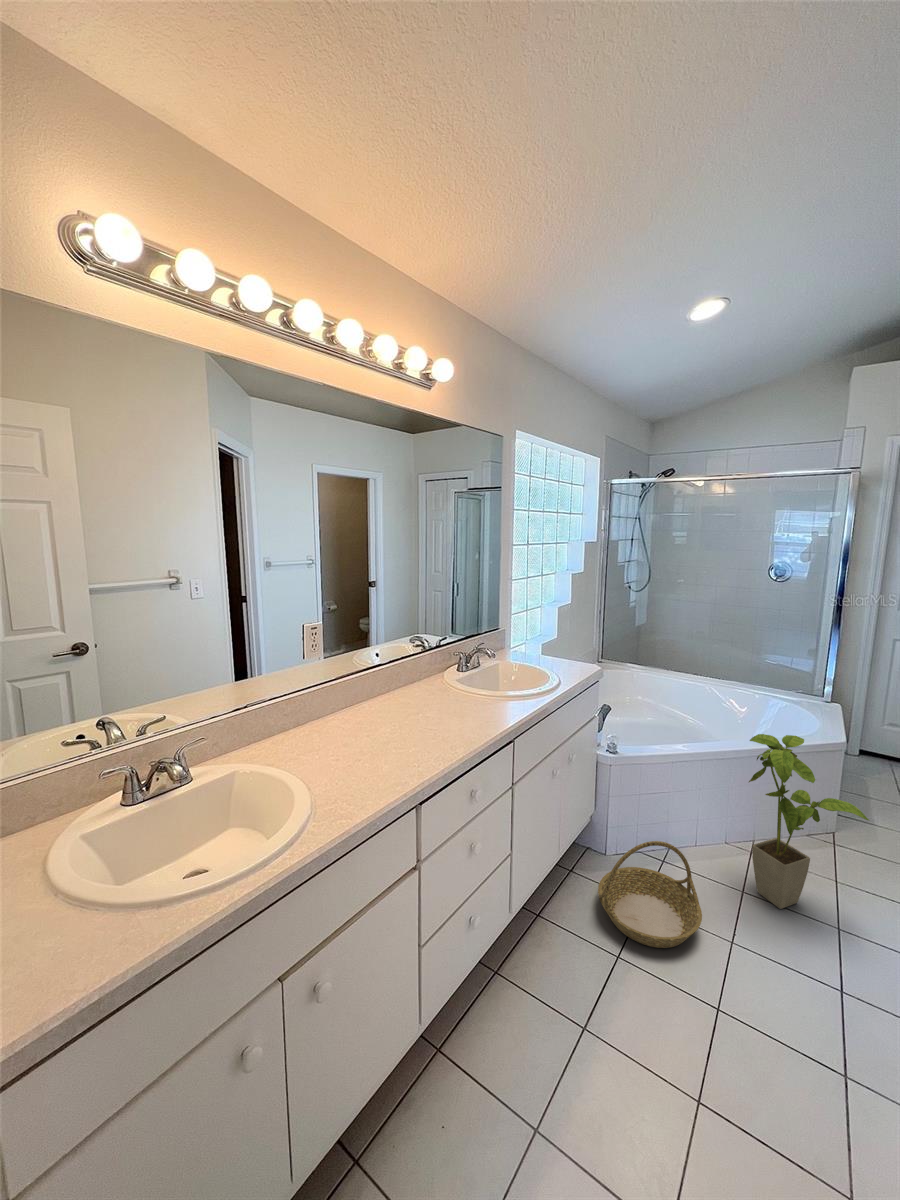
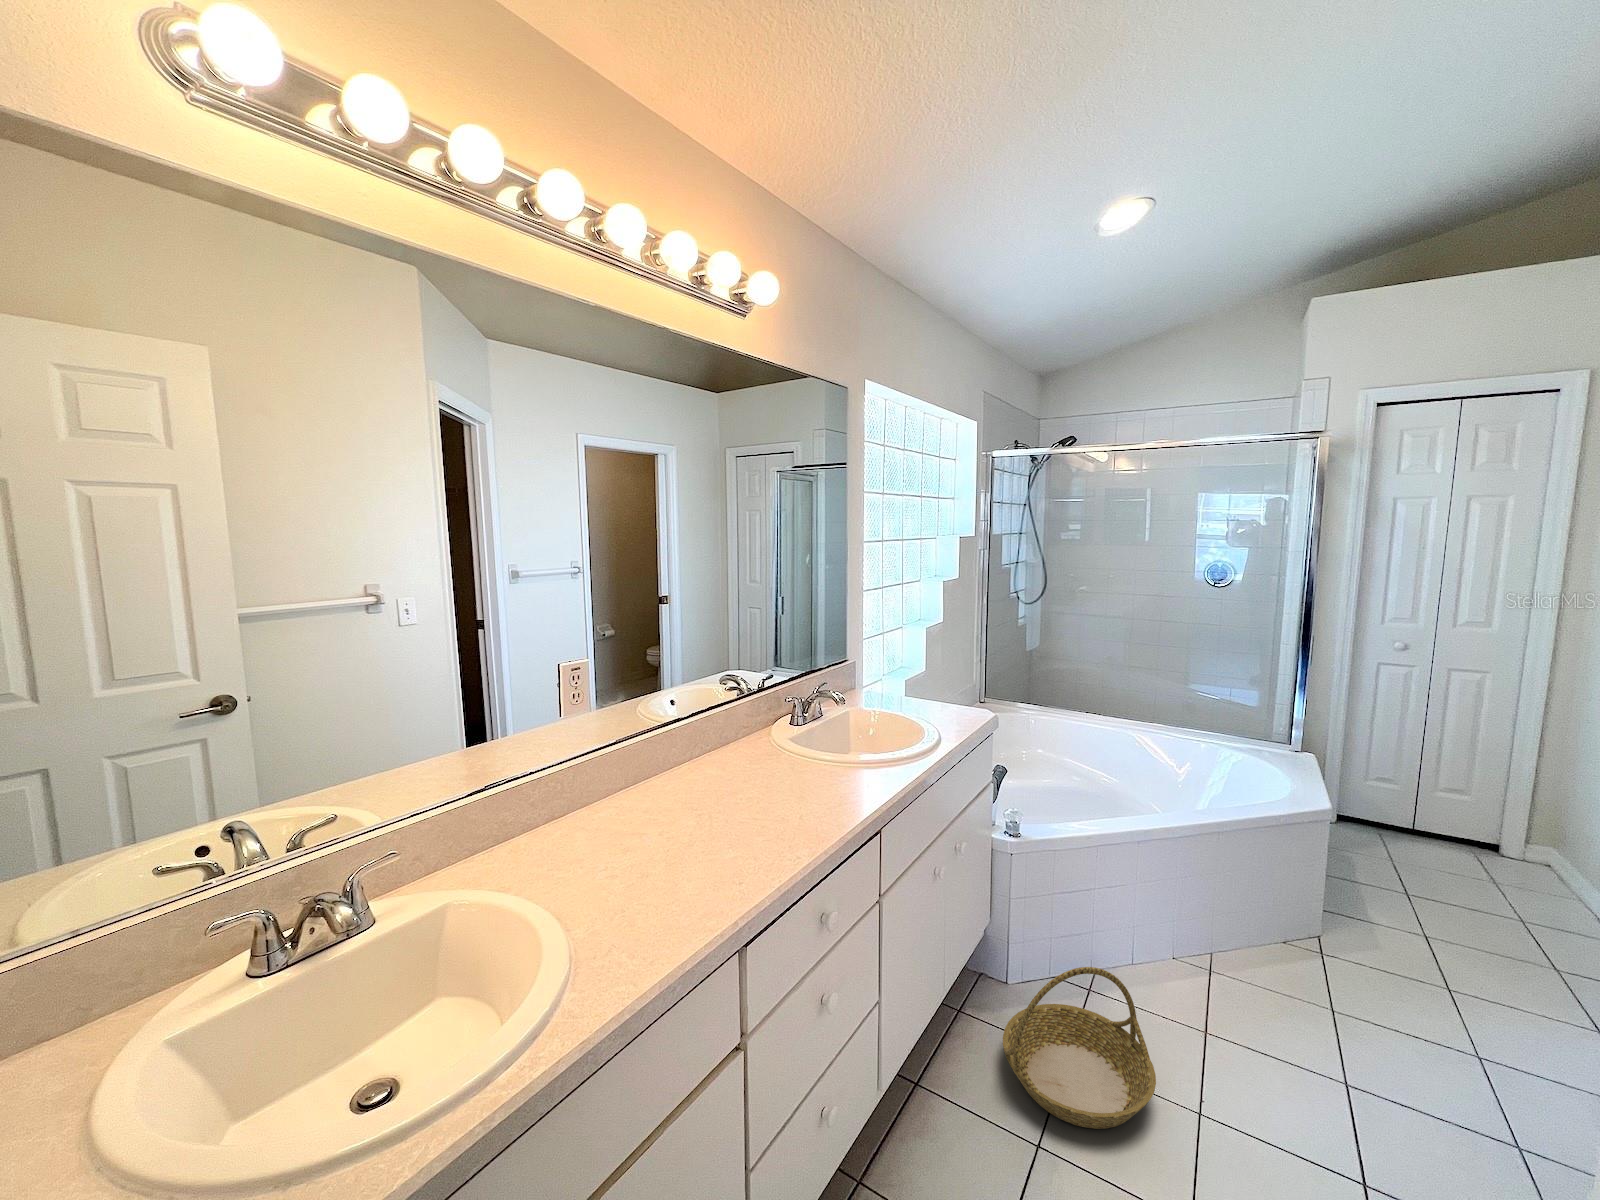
house plant: present [749,734,869,909] -> none [1208,804,1386,1057]

